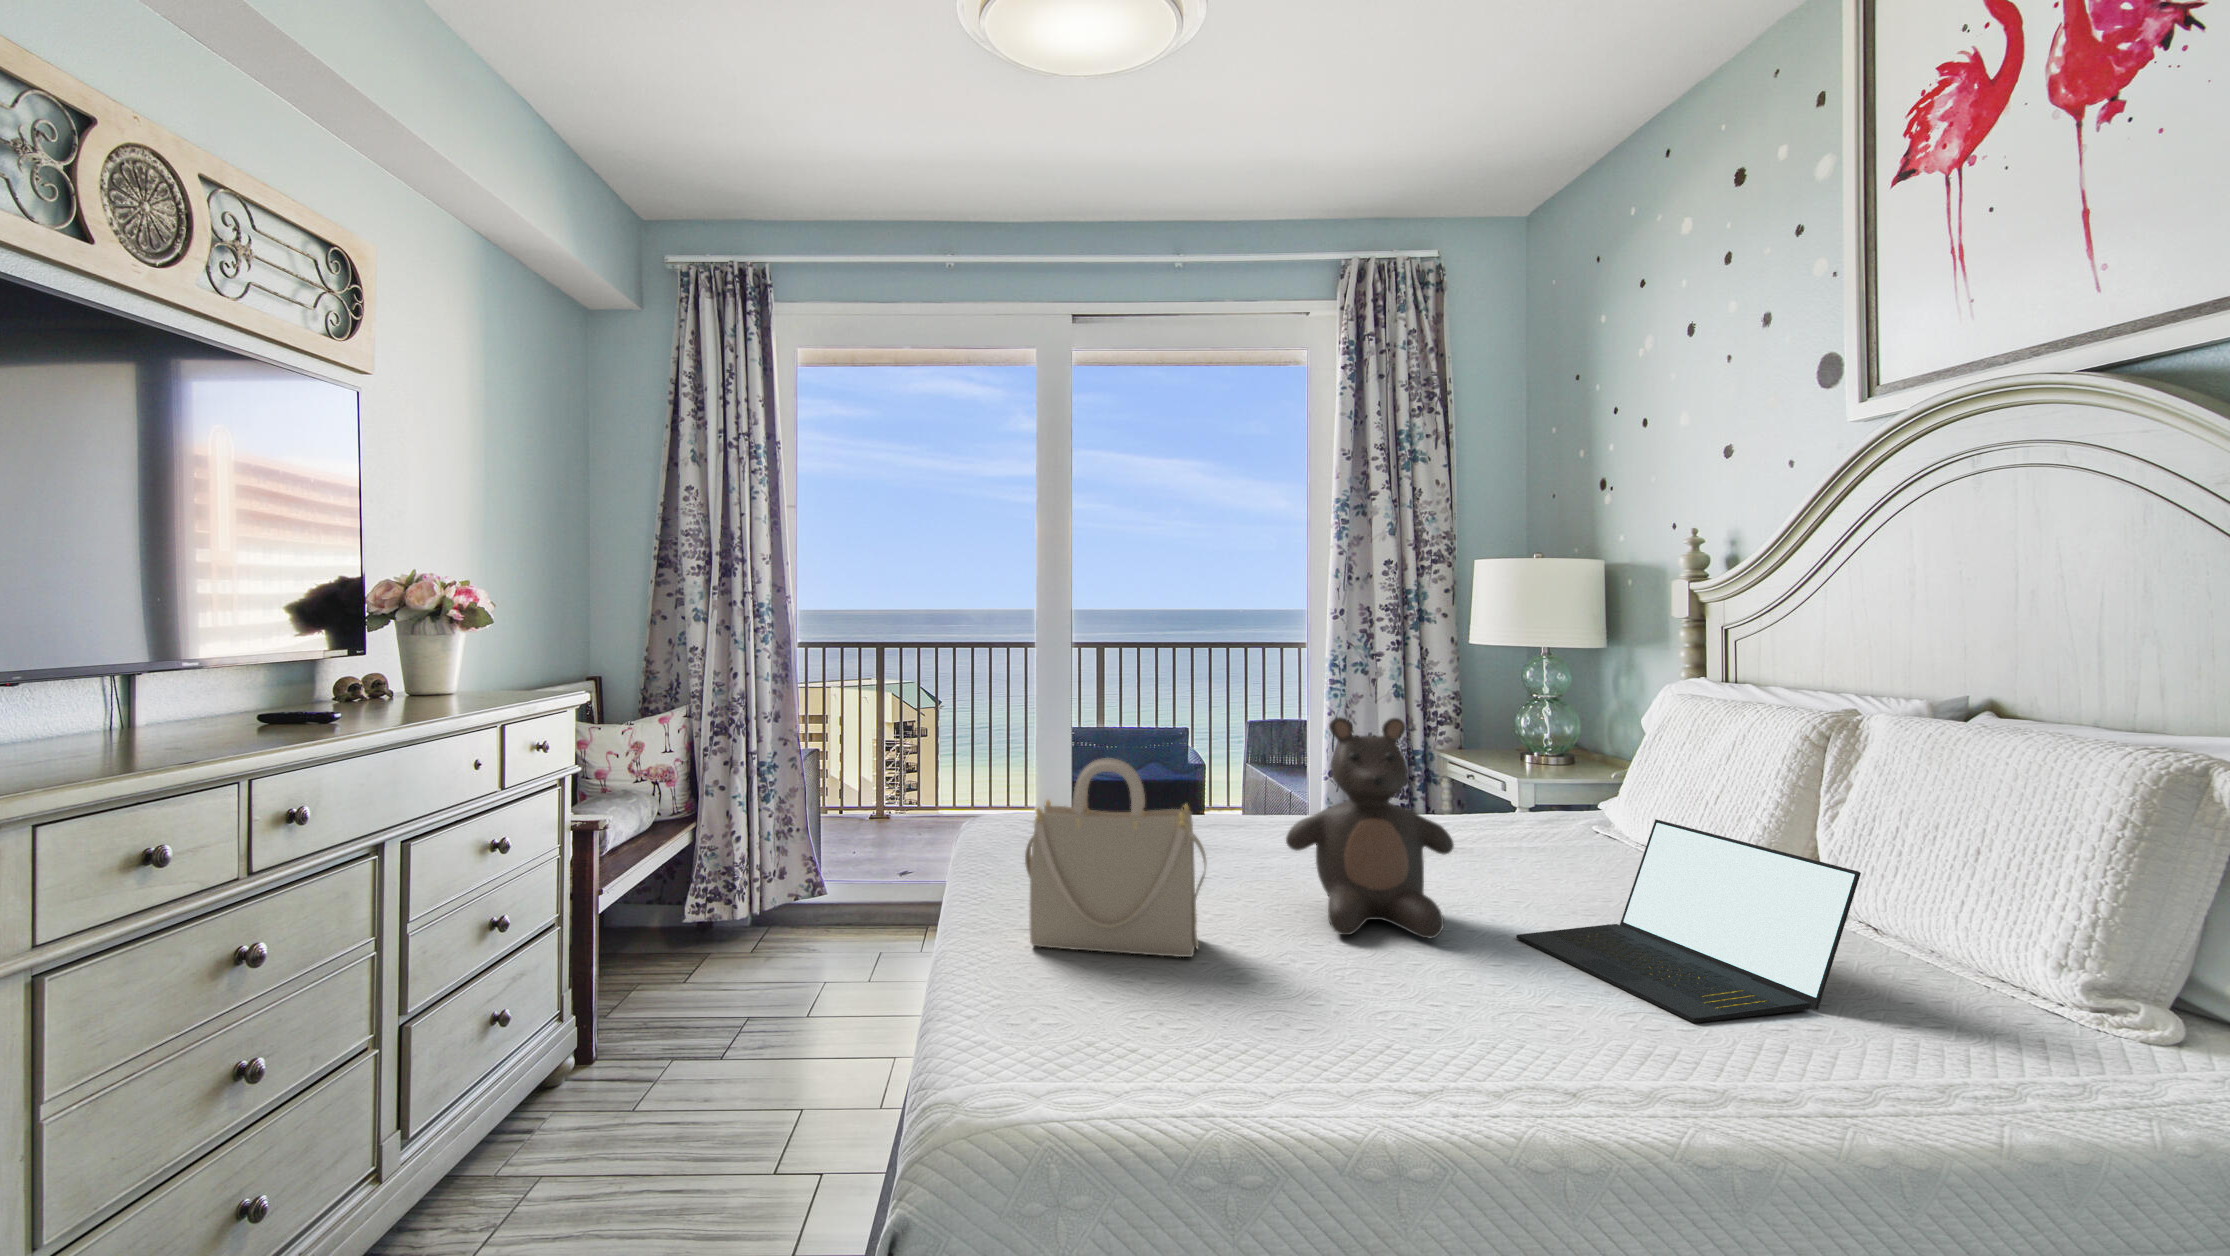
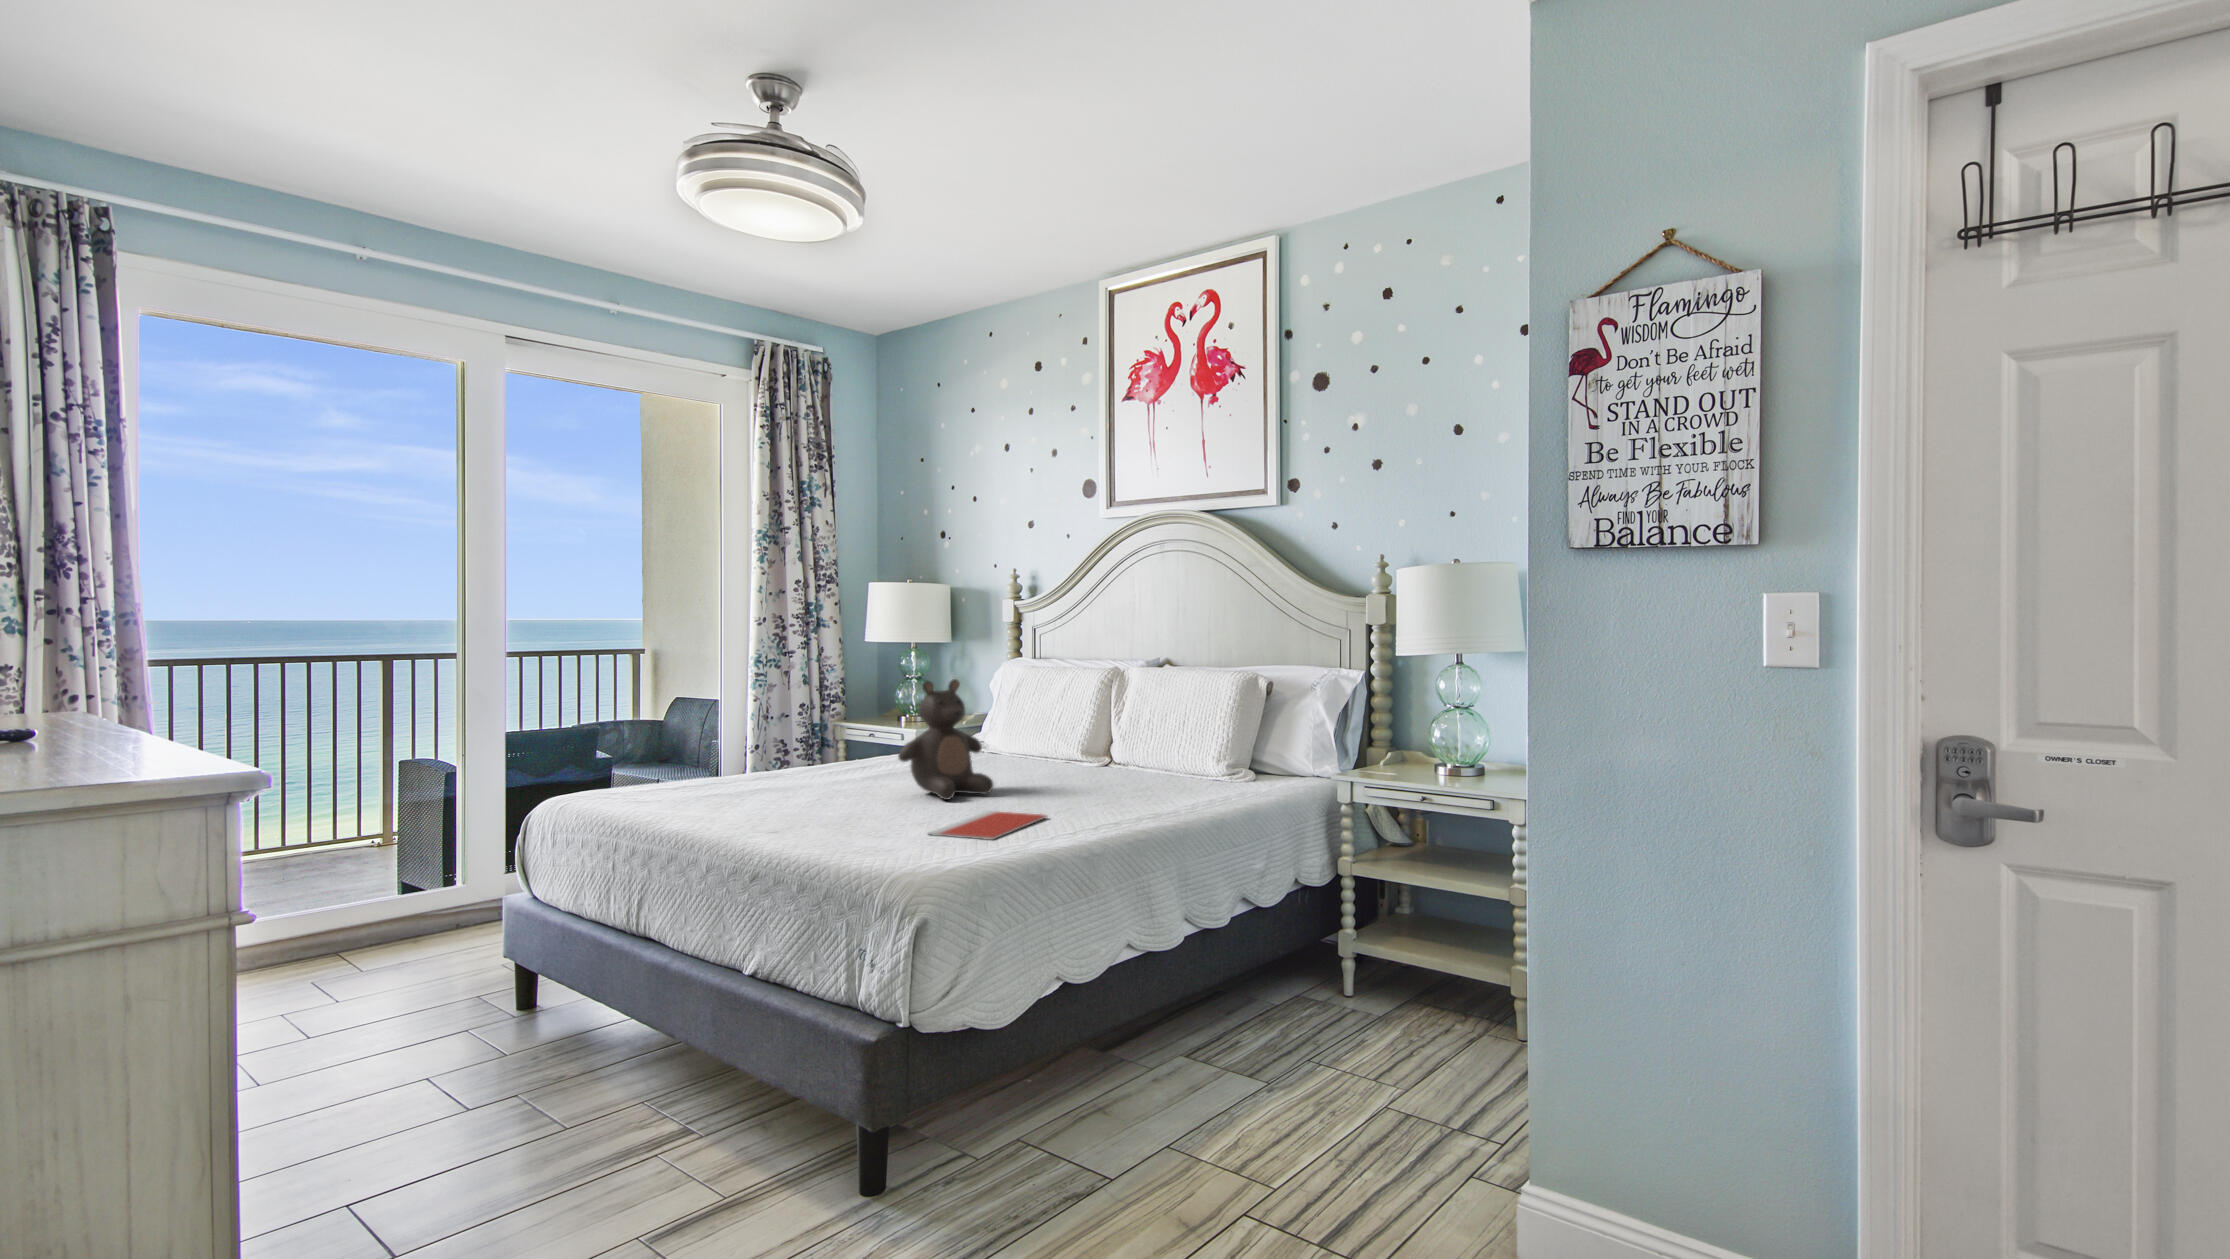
handbag: present [1025,758,1206,957] -> none [785,710,897,830]
laptop: present [1516,819,1861,1023] -> none [1019,722,1156,796]
notebook: none [1161,989,1443,1084] -> present [927,811,1047,840]

